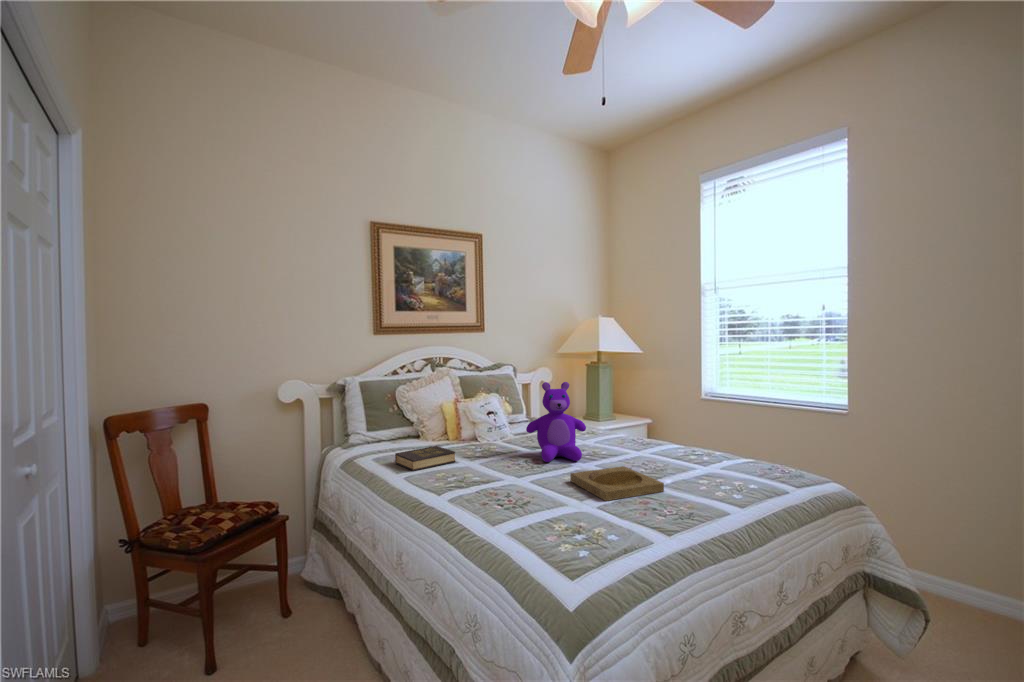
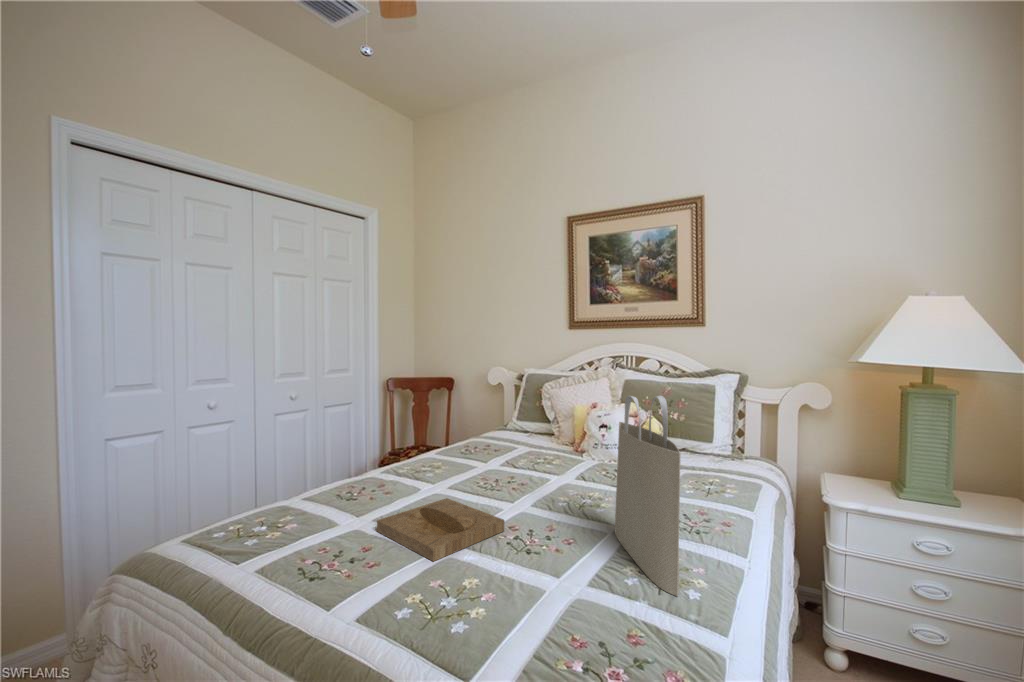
tote bag: none [630,371,713,461] -> present [615,396,681,596]
teddy bear: present [526,382,586,462] -> none [513,390,593,501]
hardback book: present [395,446,455,471] -> none [443,437,501,460]

